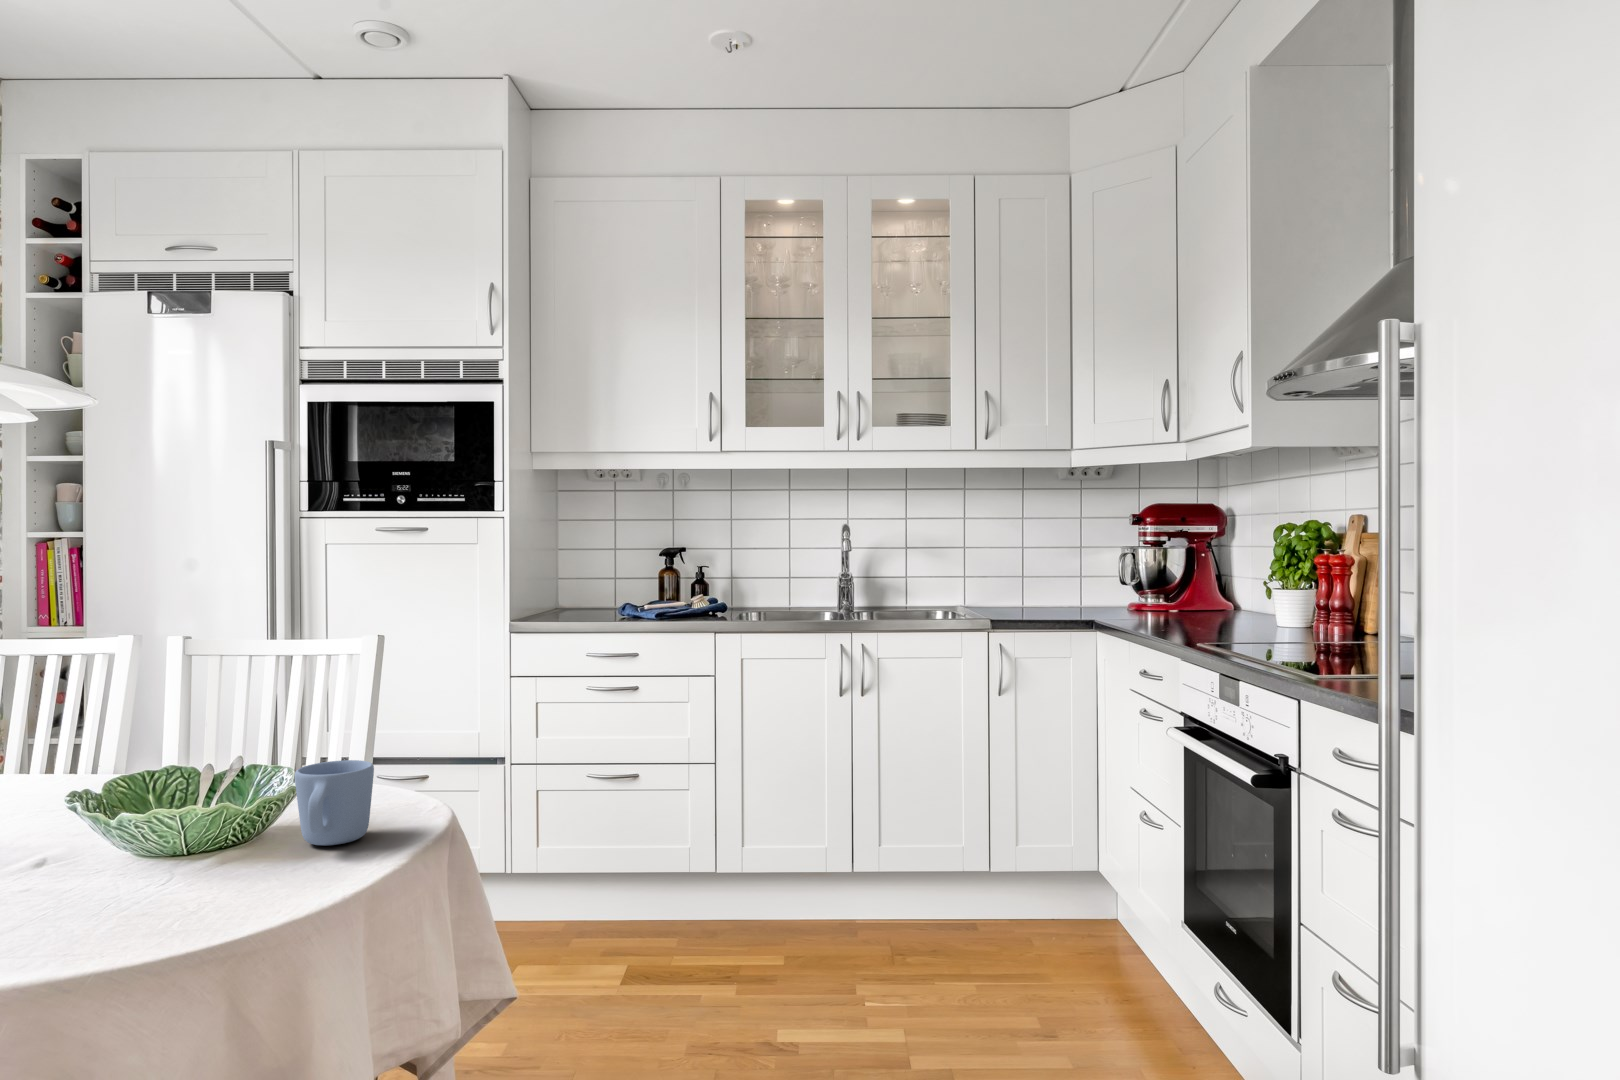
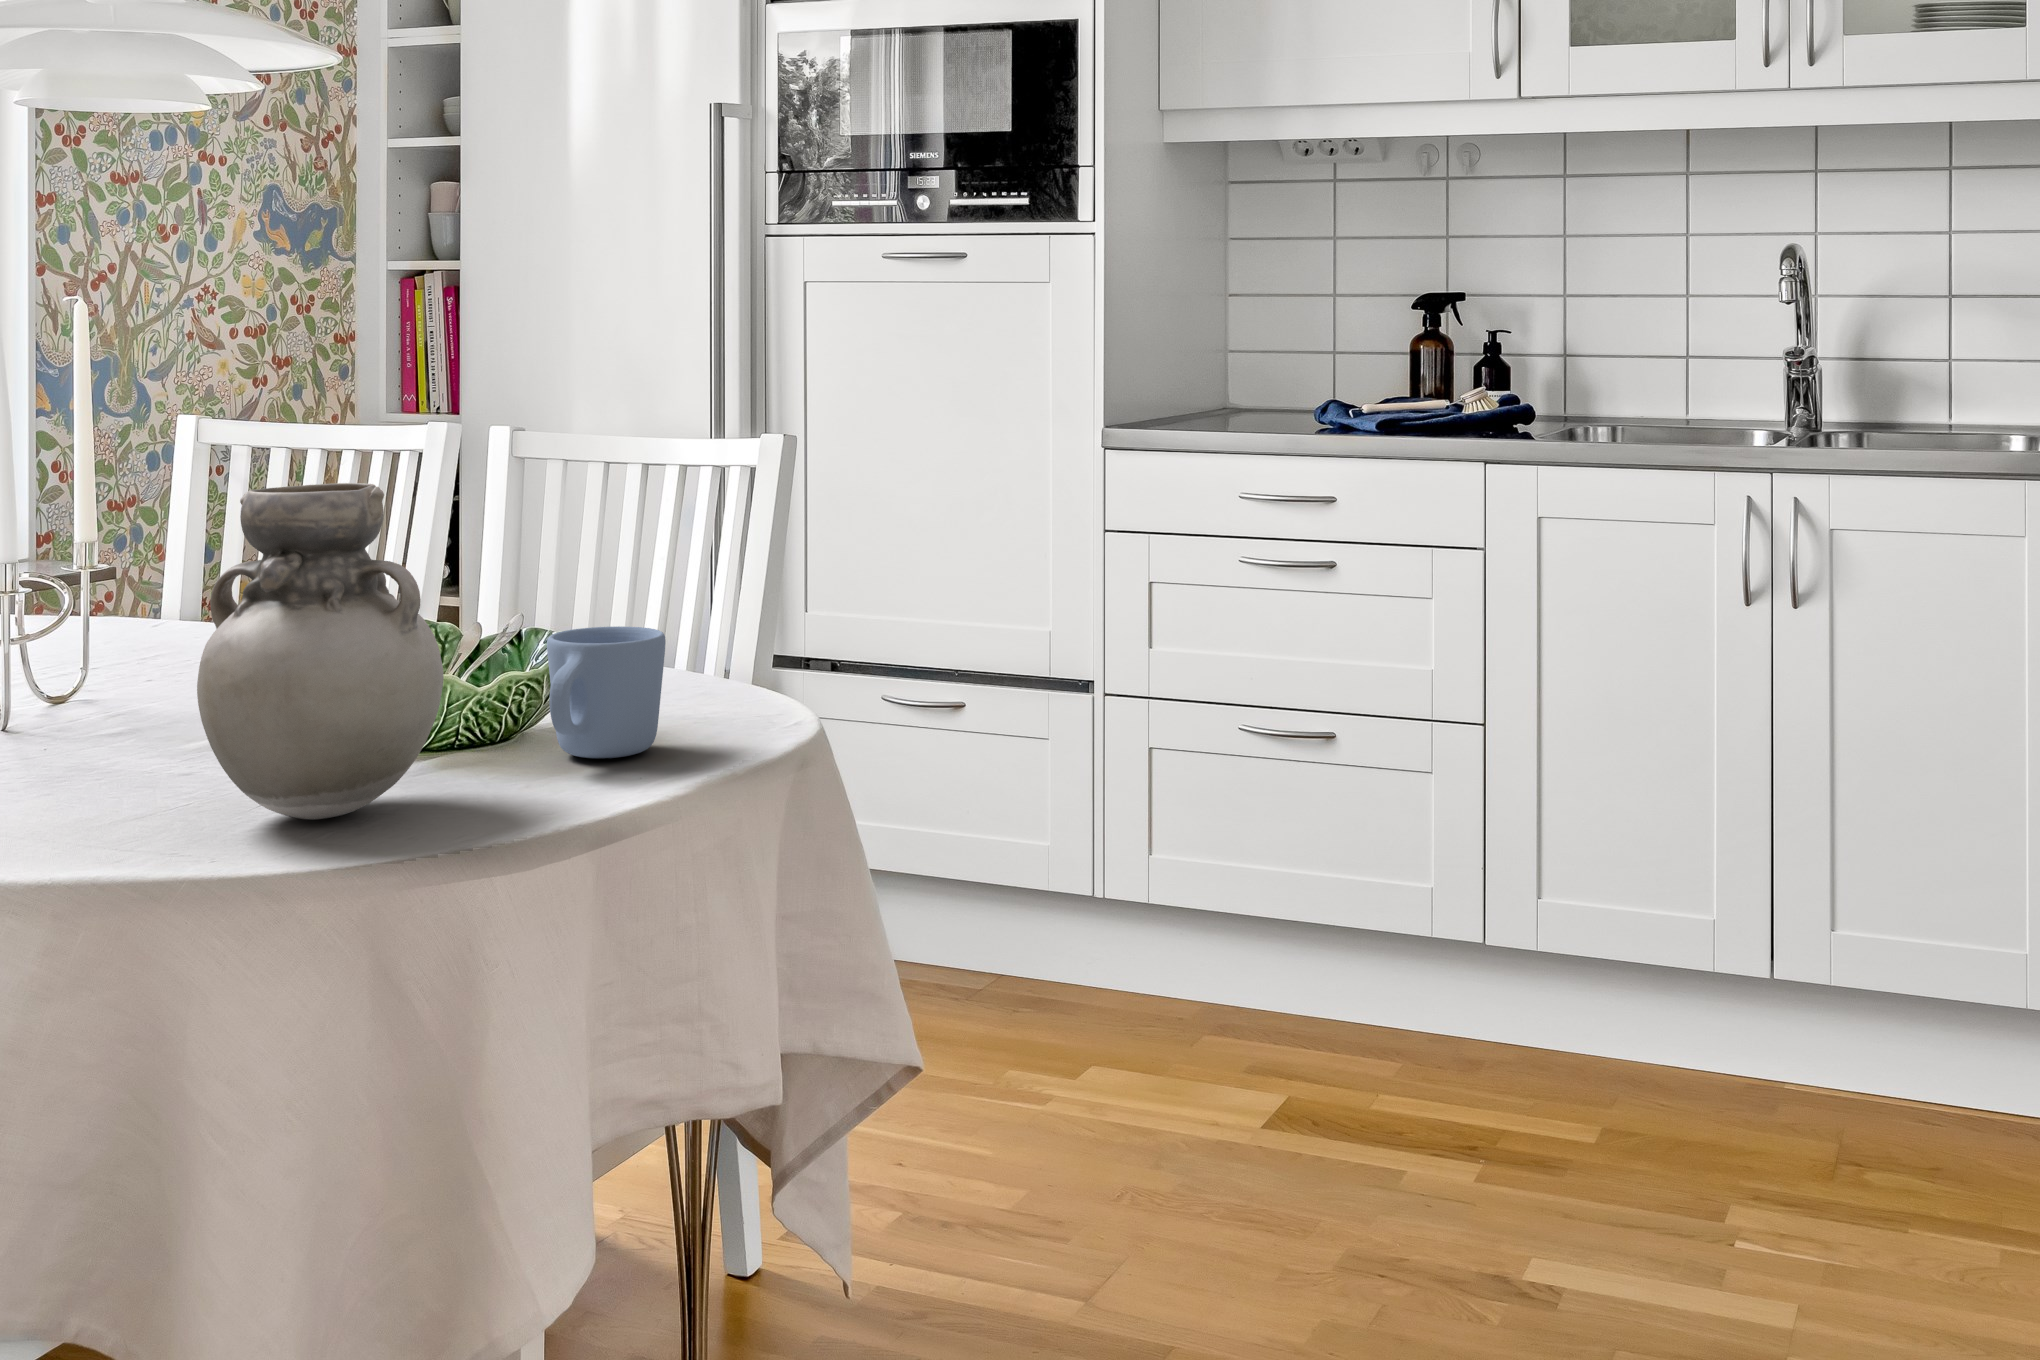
vase: none [64,685,250,915] -> present [197,483,444,819]

